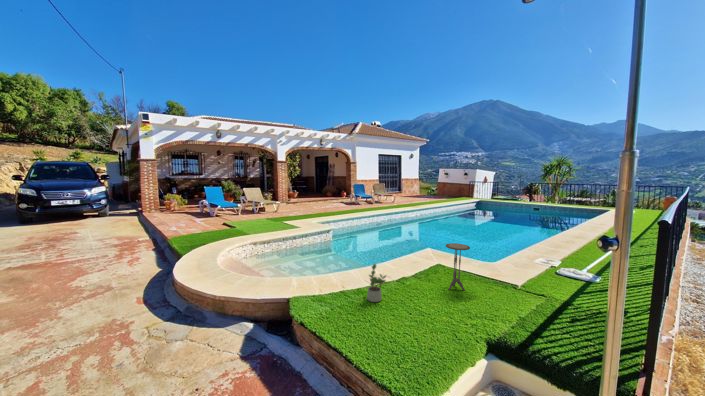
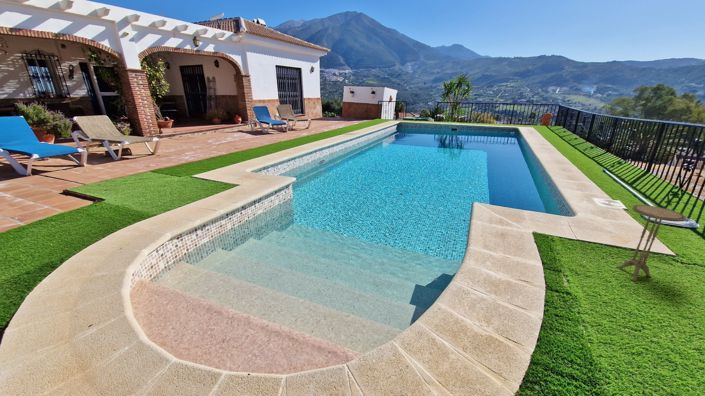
potted plant: present [367,264,386,302] -> none [599,293,662,368]

